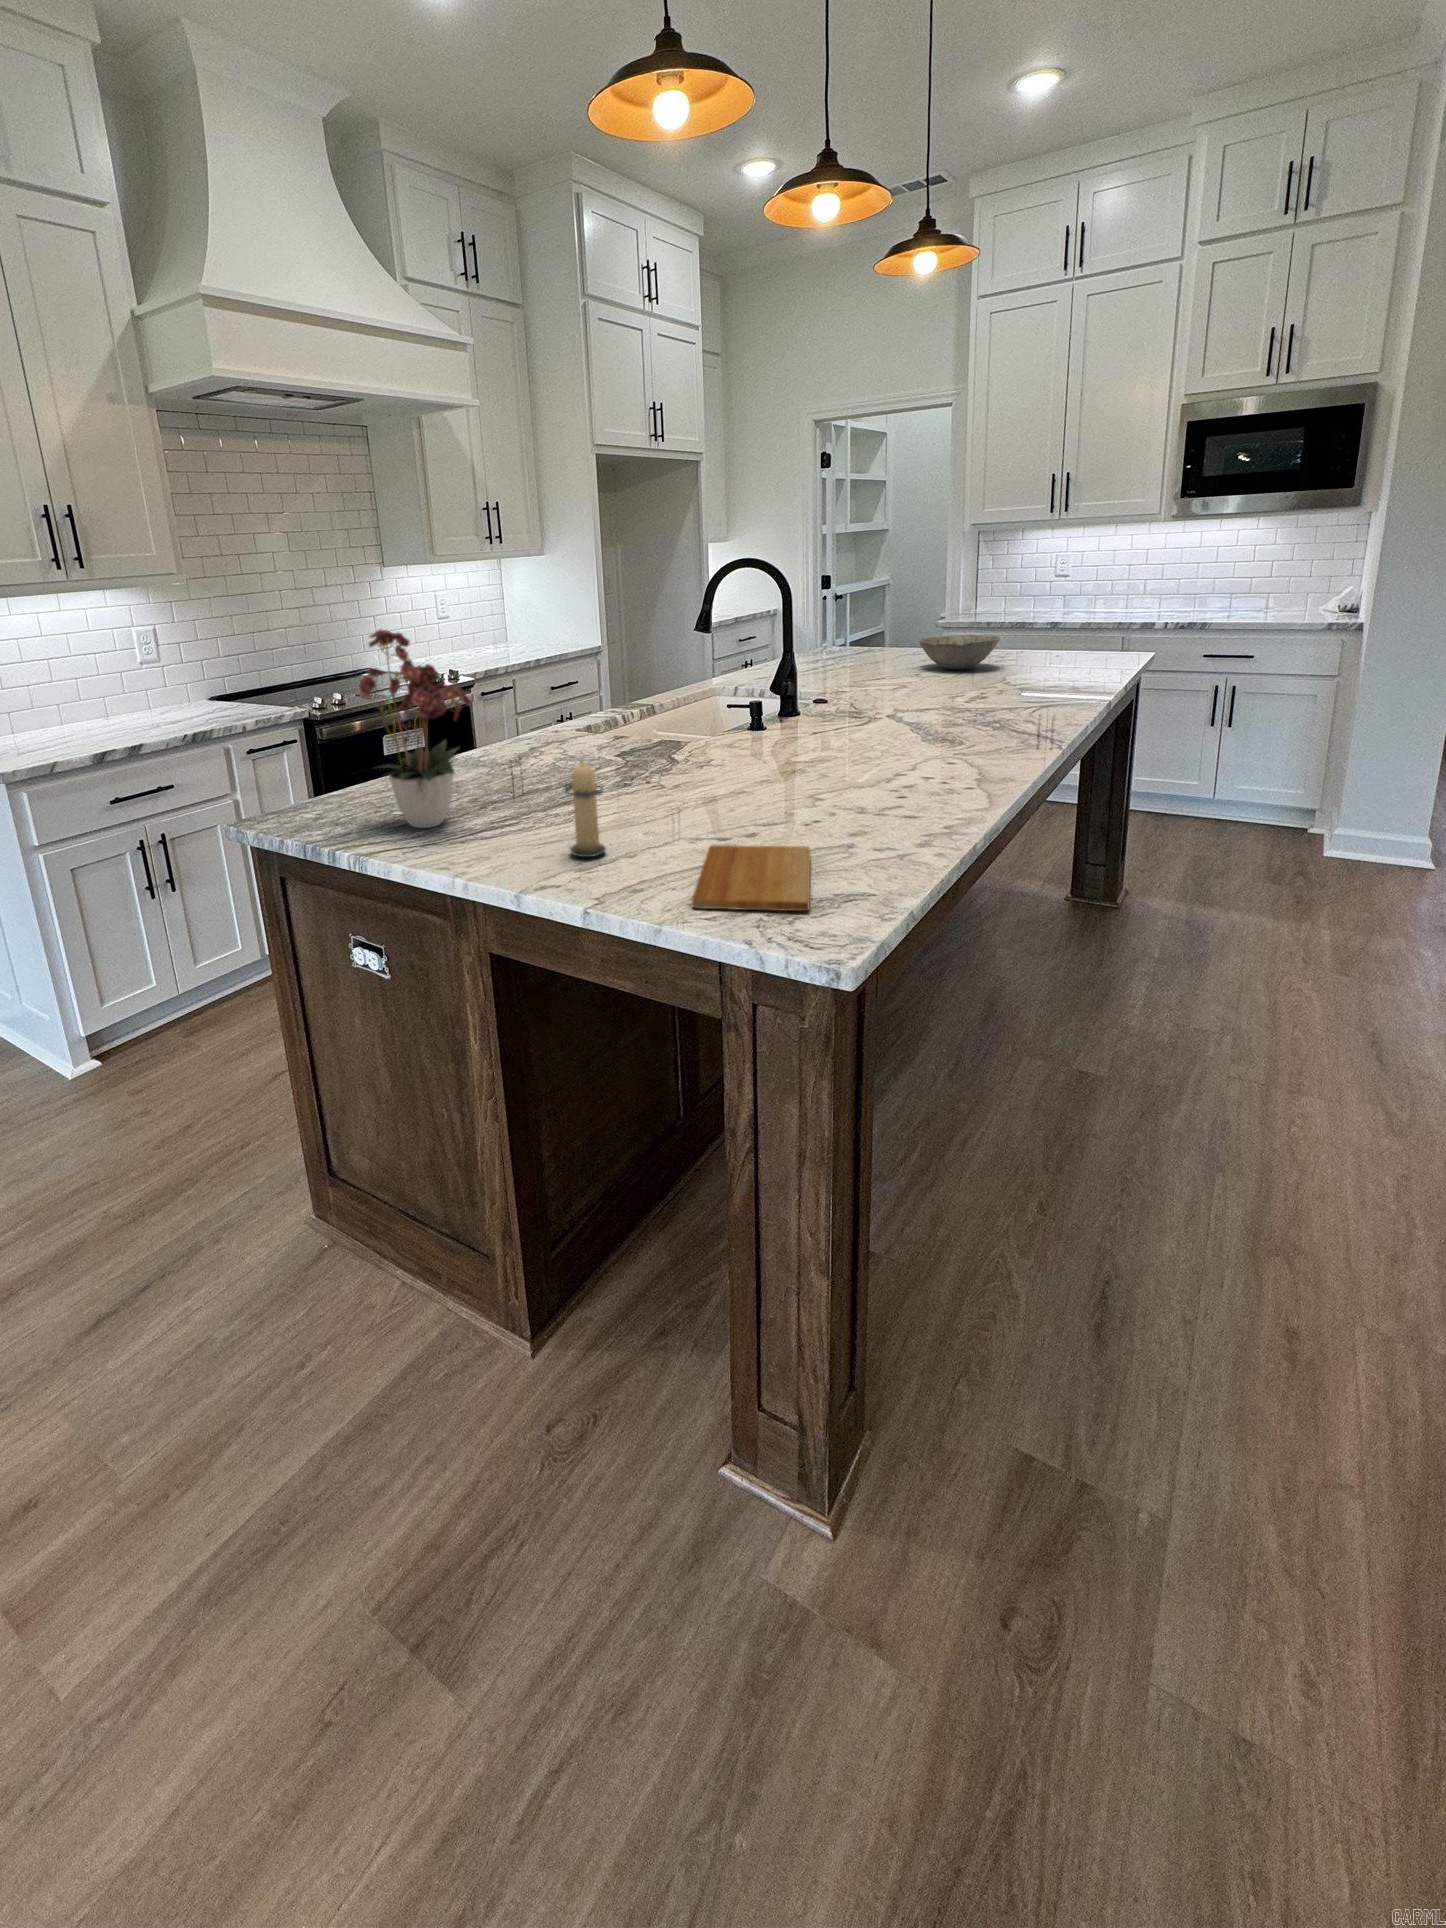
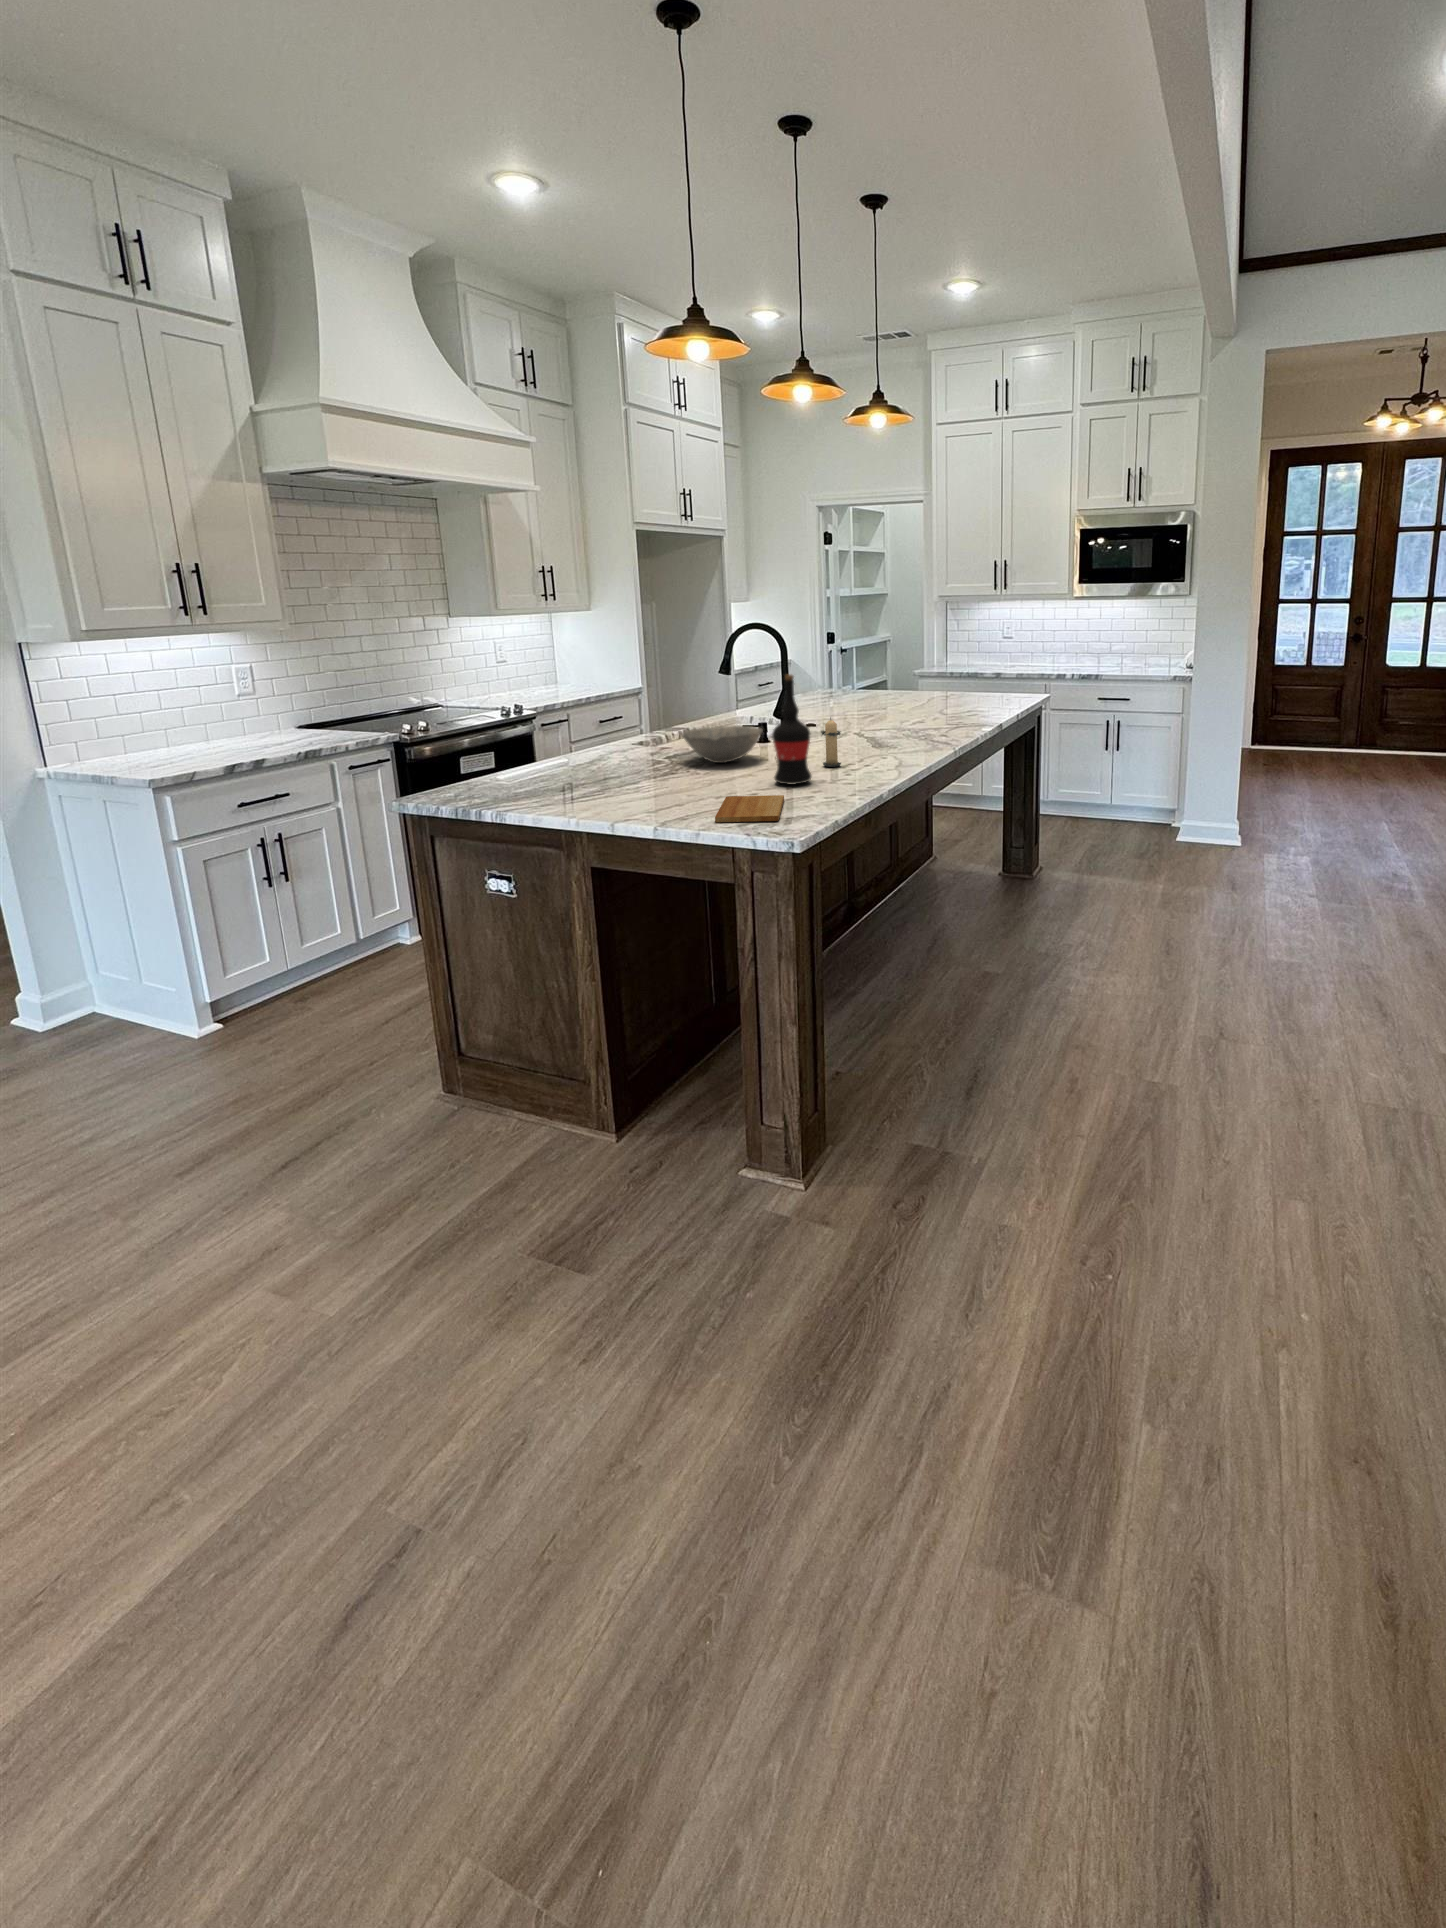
flower arrangement: present [359,629,471,828] -> none [491,661,582,796]
wine bottle: none [786,634,850,818] -> present [772,674,812,785]
bowl: present [919,635,1000,670] -> present [683,725,763,763]
candle: present [563,763,606,857] -> present [821,717,841,767]

